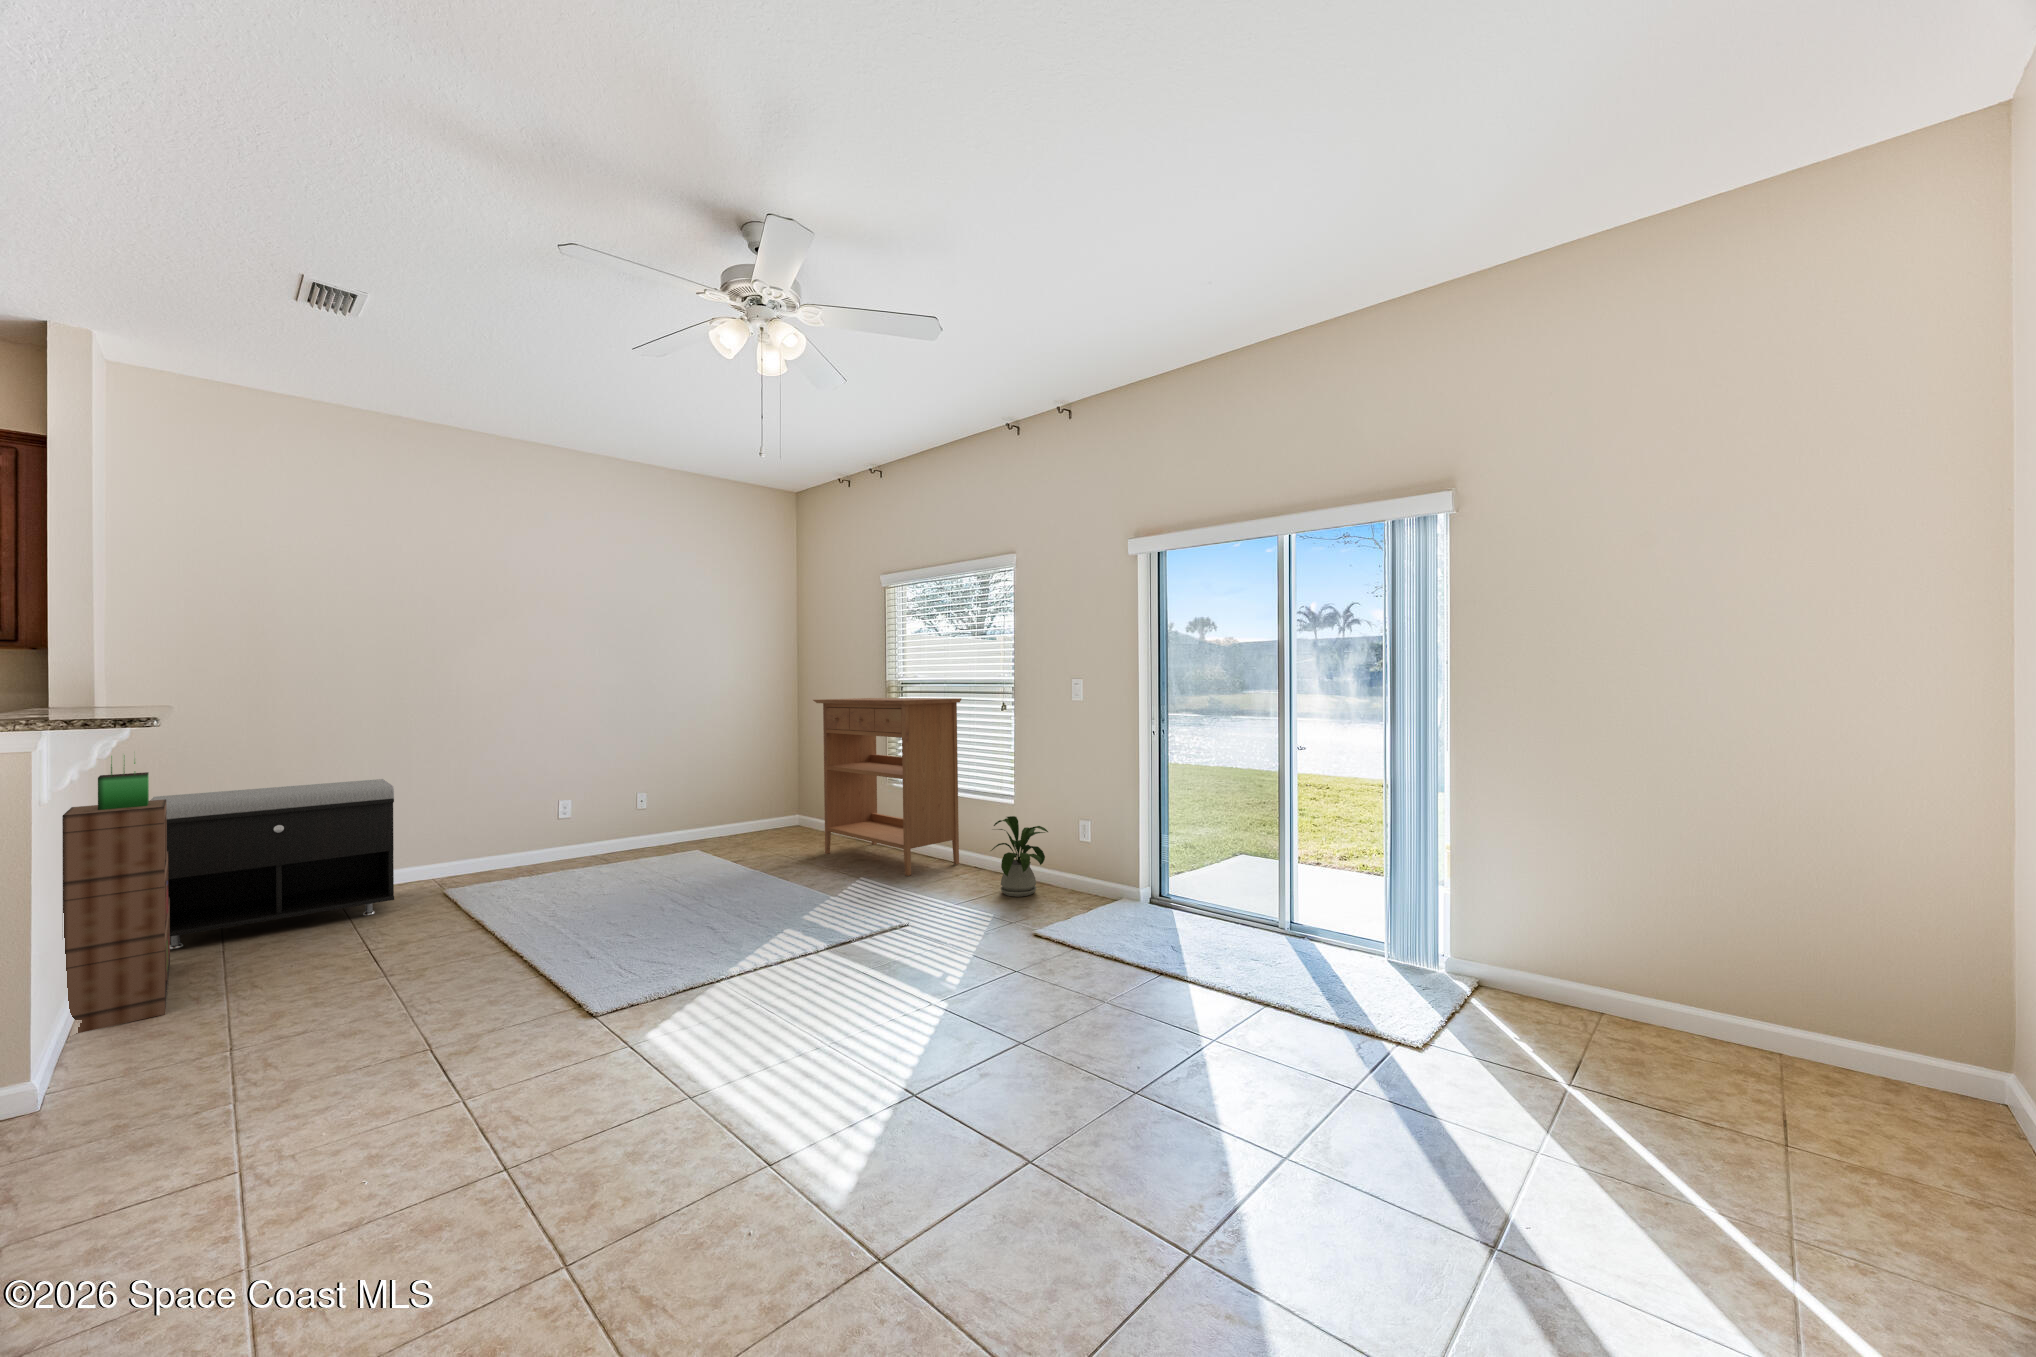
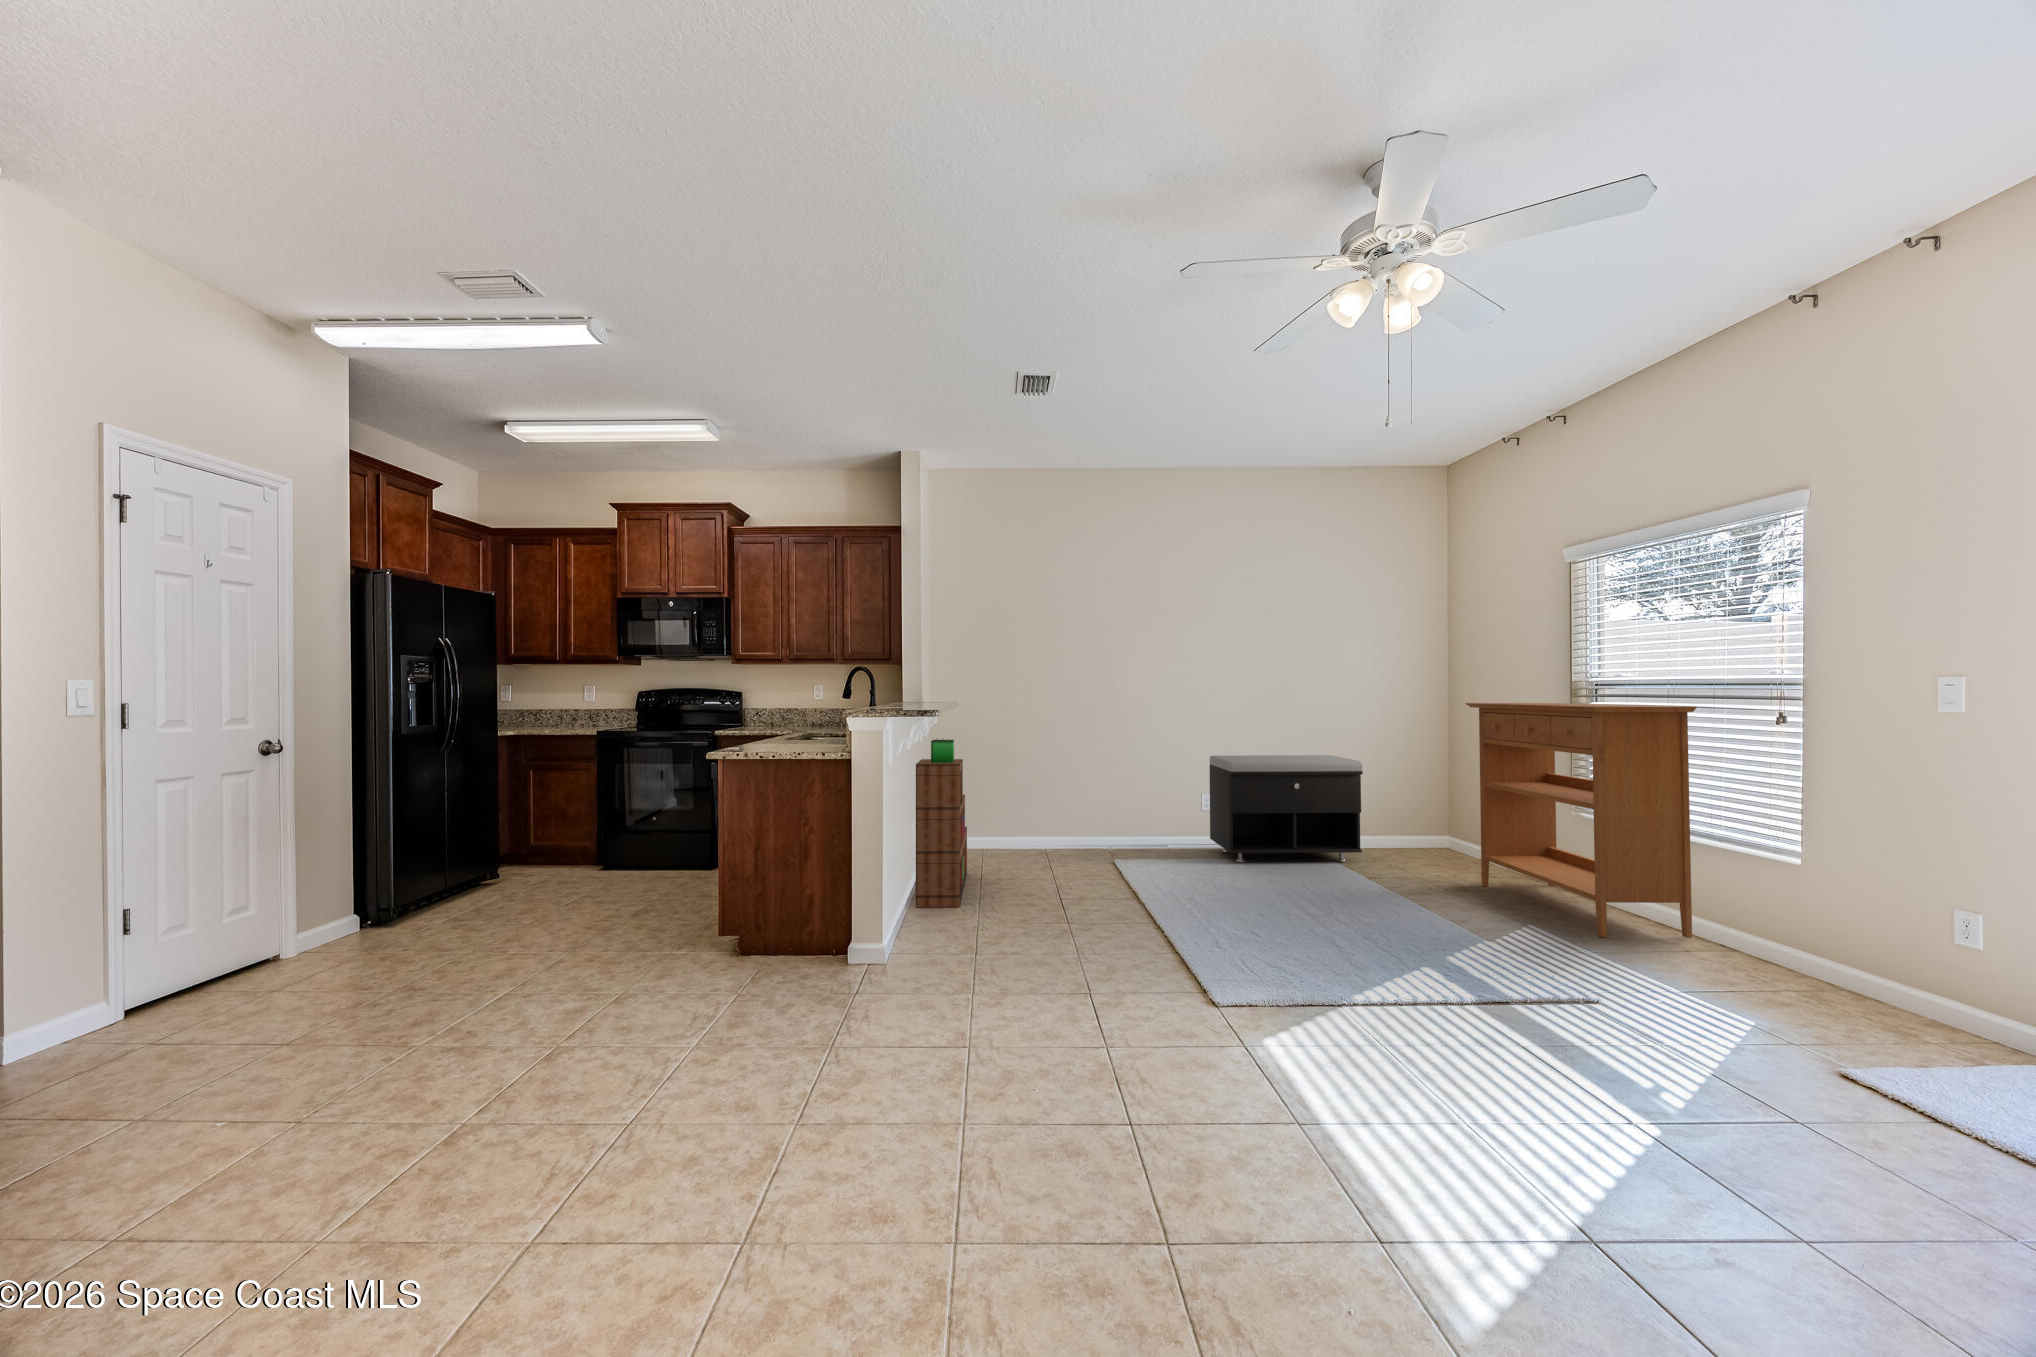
storage bench: present [150,779,394,949] -> present [1210,755,1363,862]
house plant: present [991,816,1048,897] -> none [1749,886,1880,1015]

